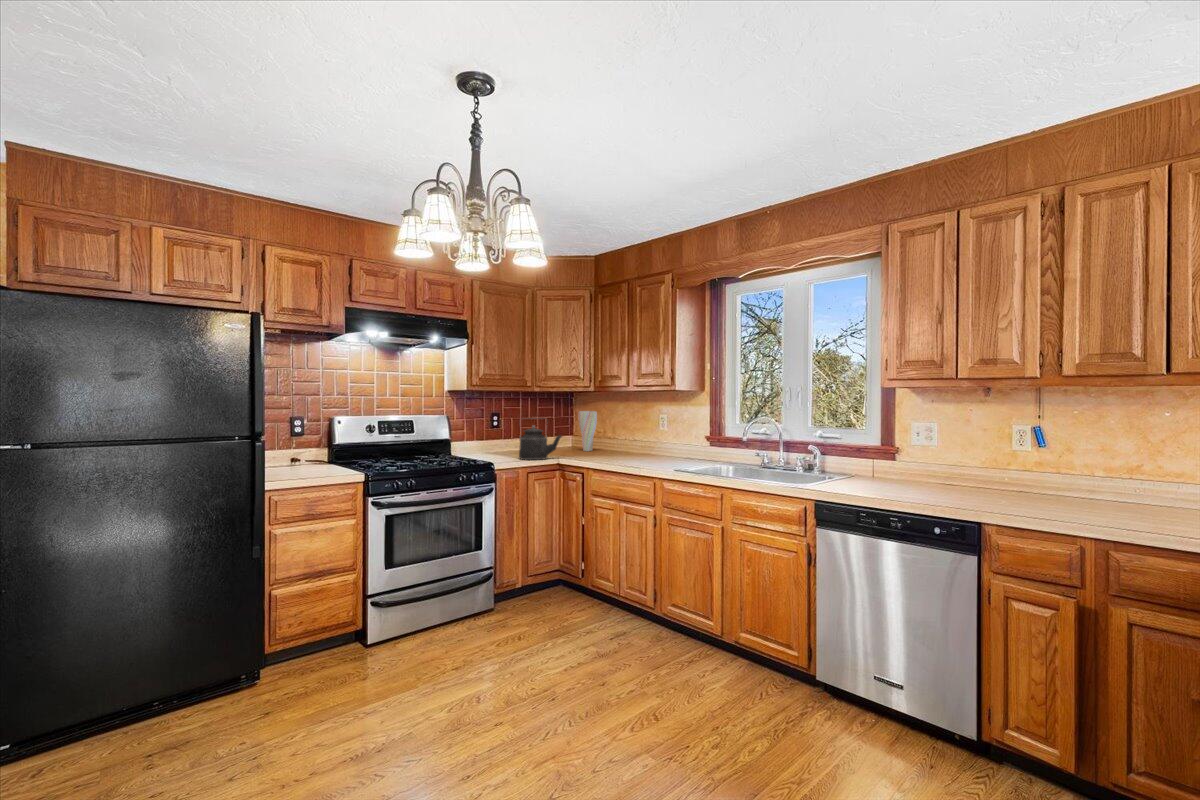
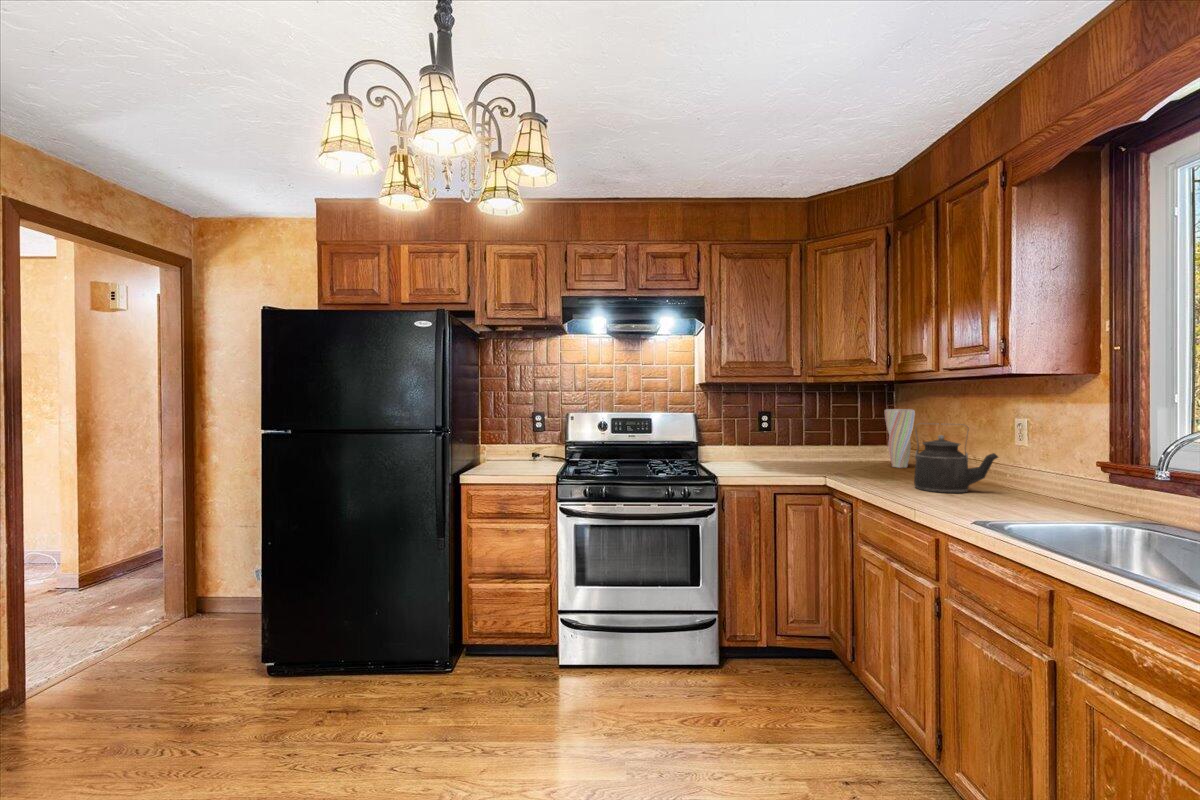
kettle: present [519,426,562,460] -> present [914,426,998,493]

